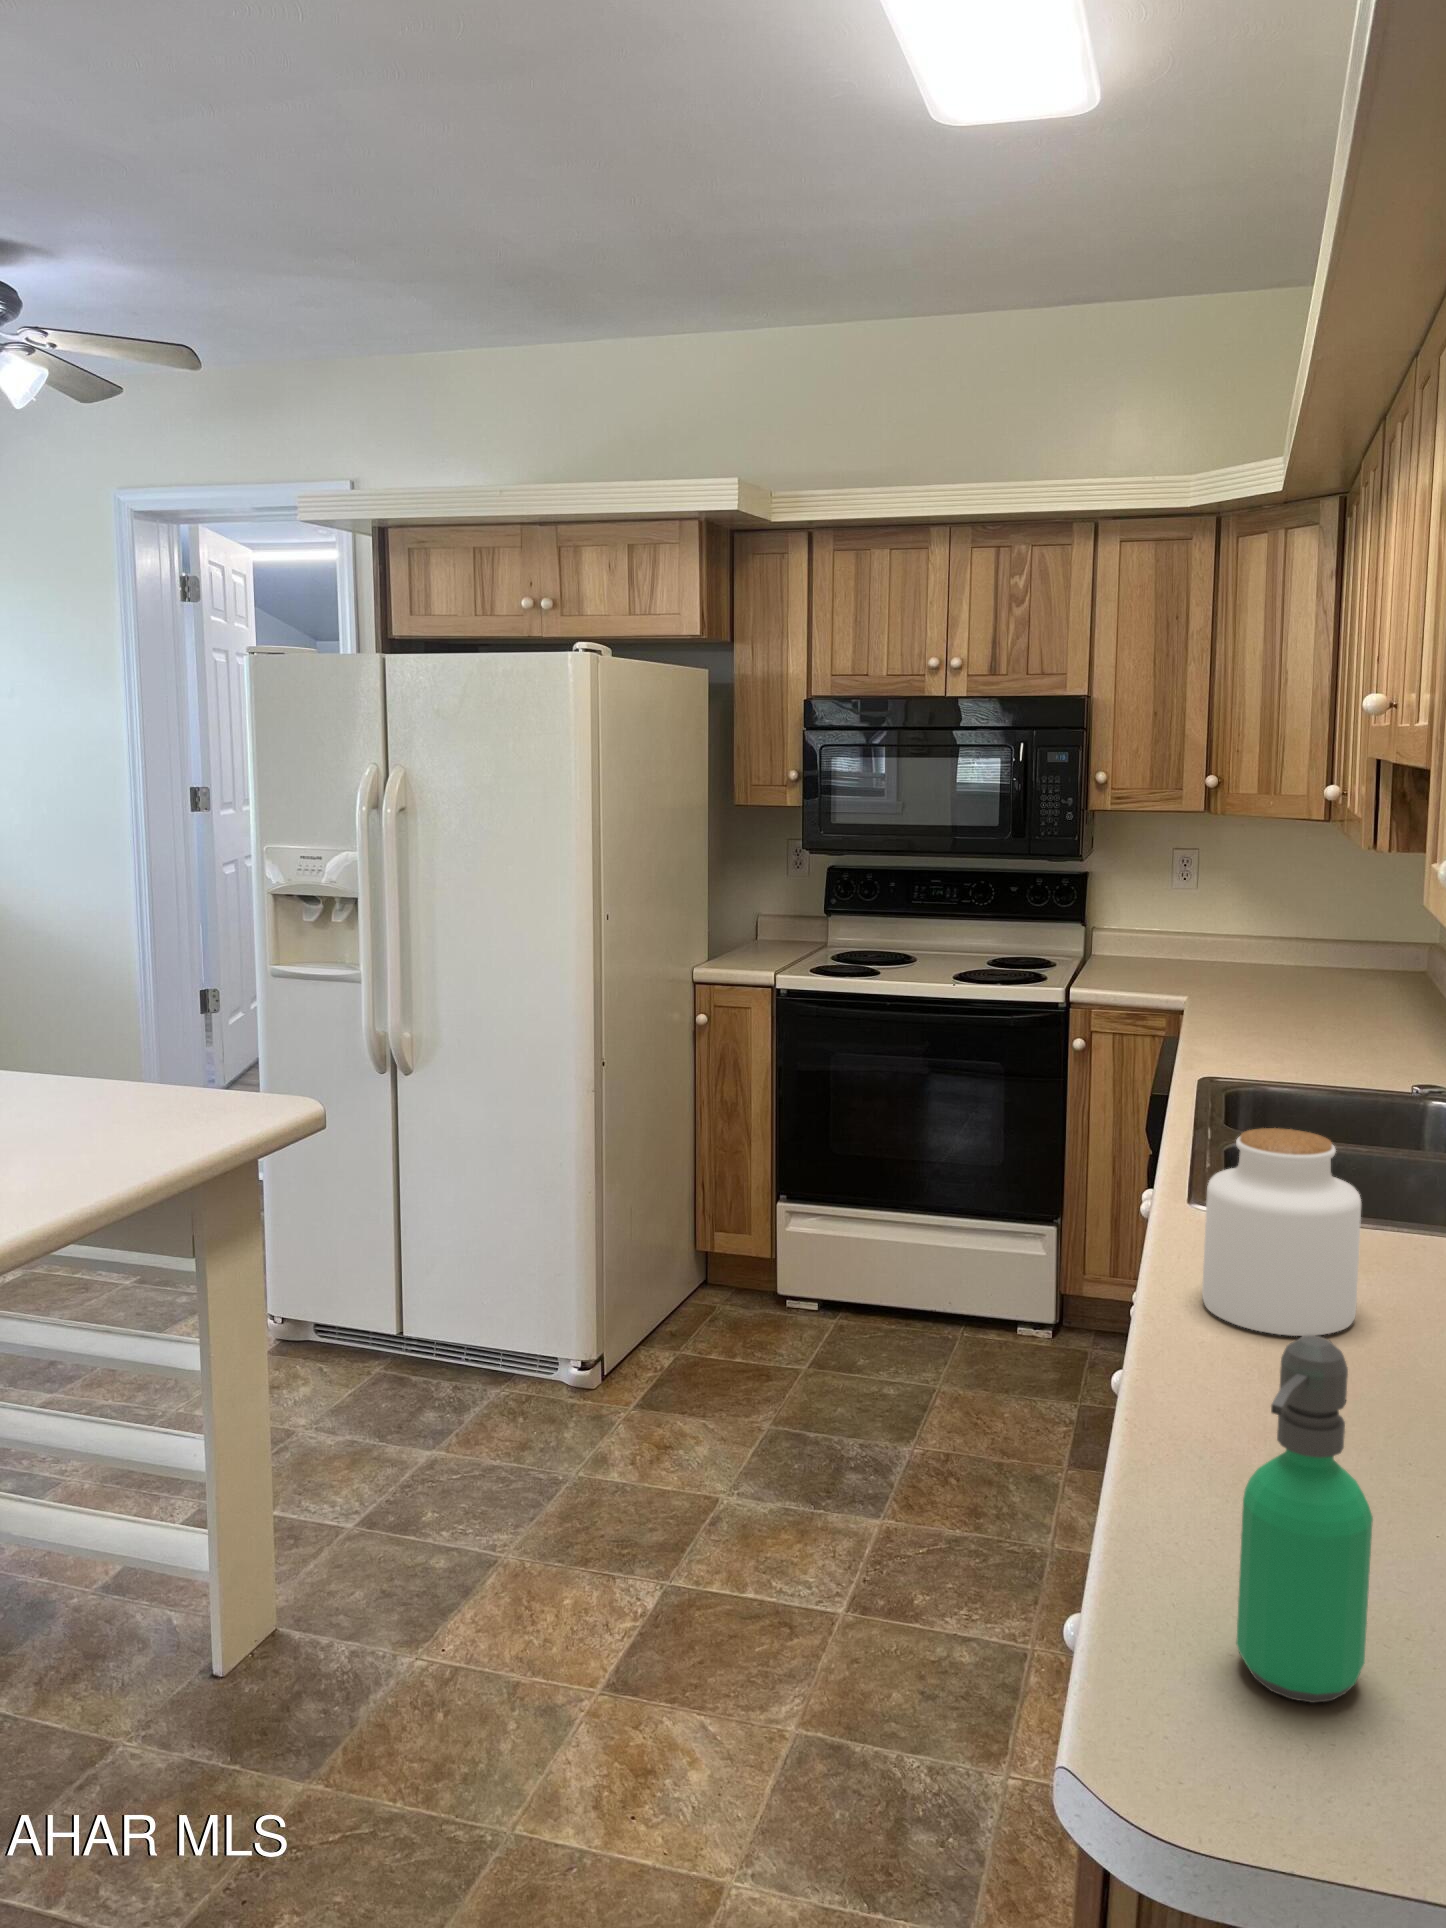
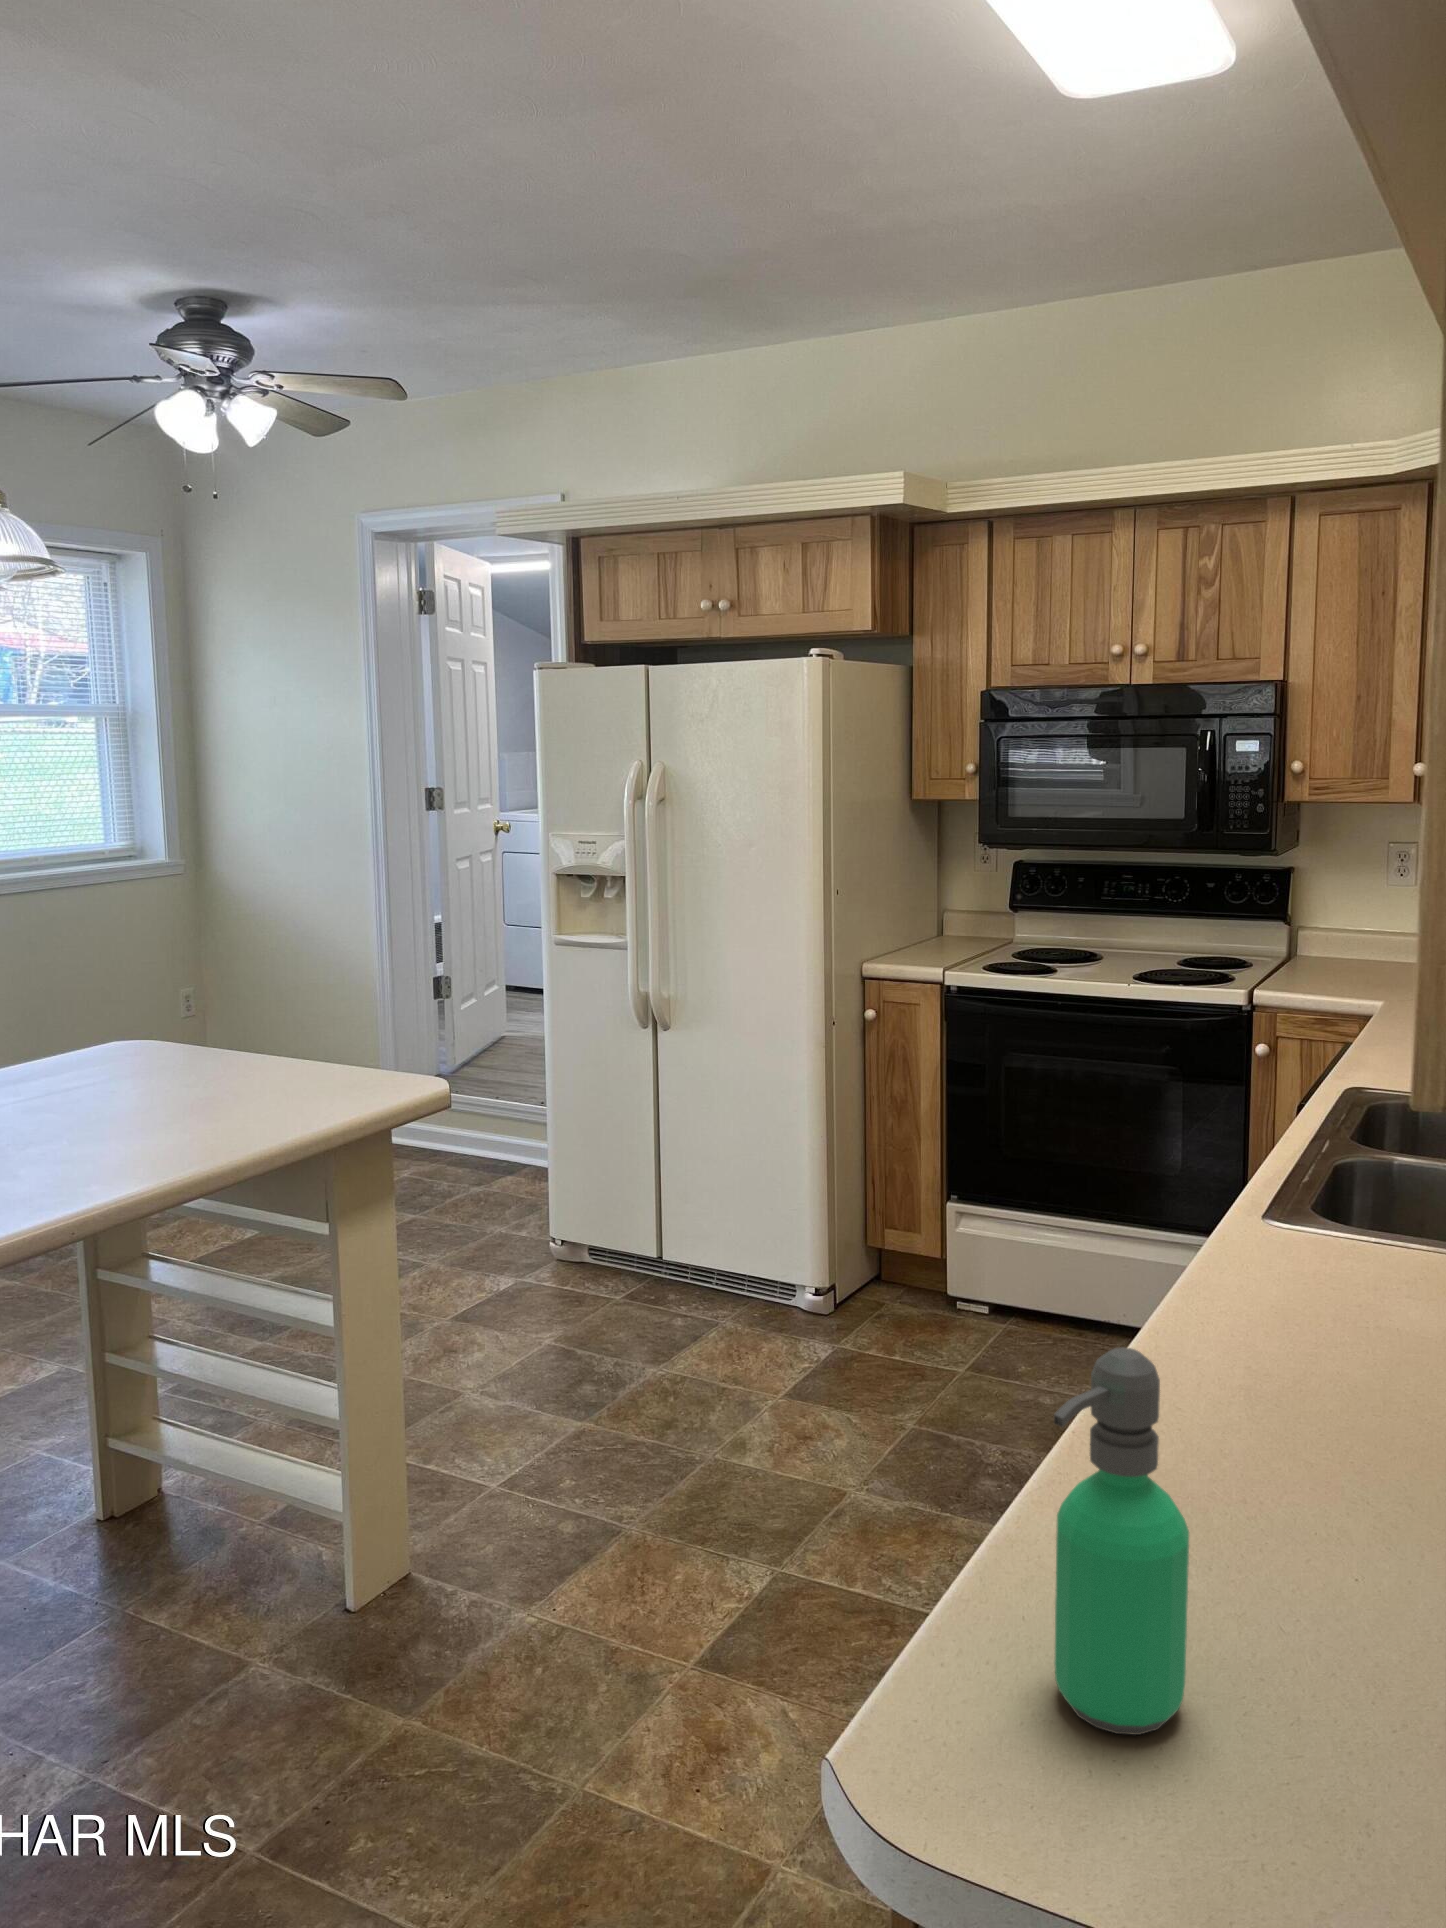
jar: present [1202,1128,1361,1336] -> none [1221,1138,1392,1362]

